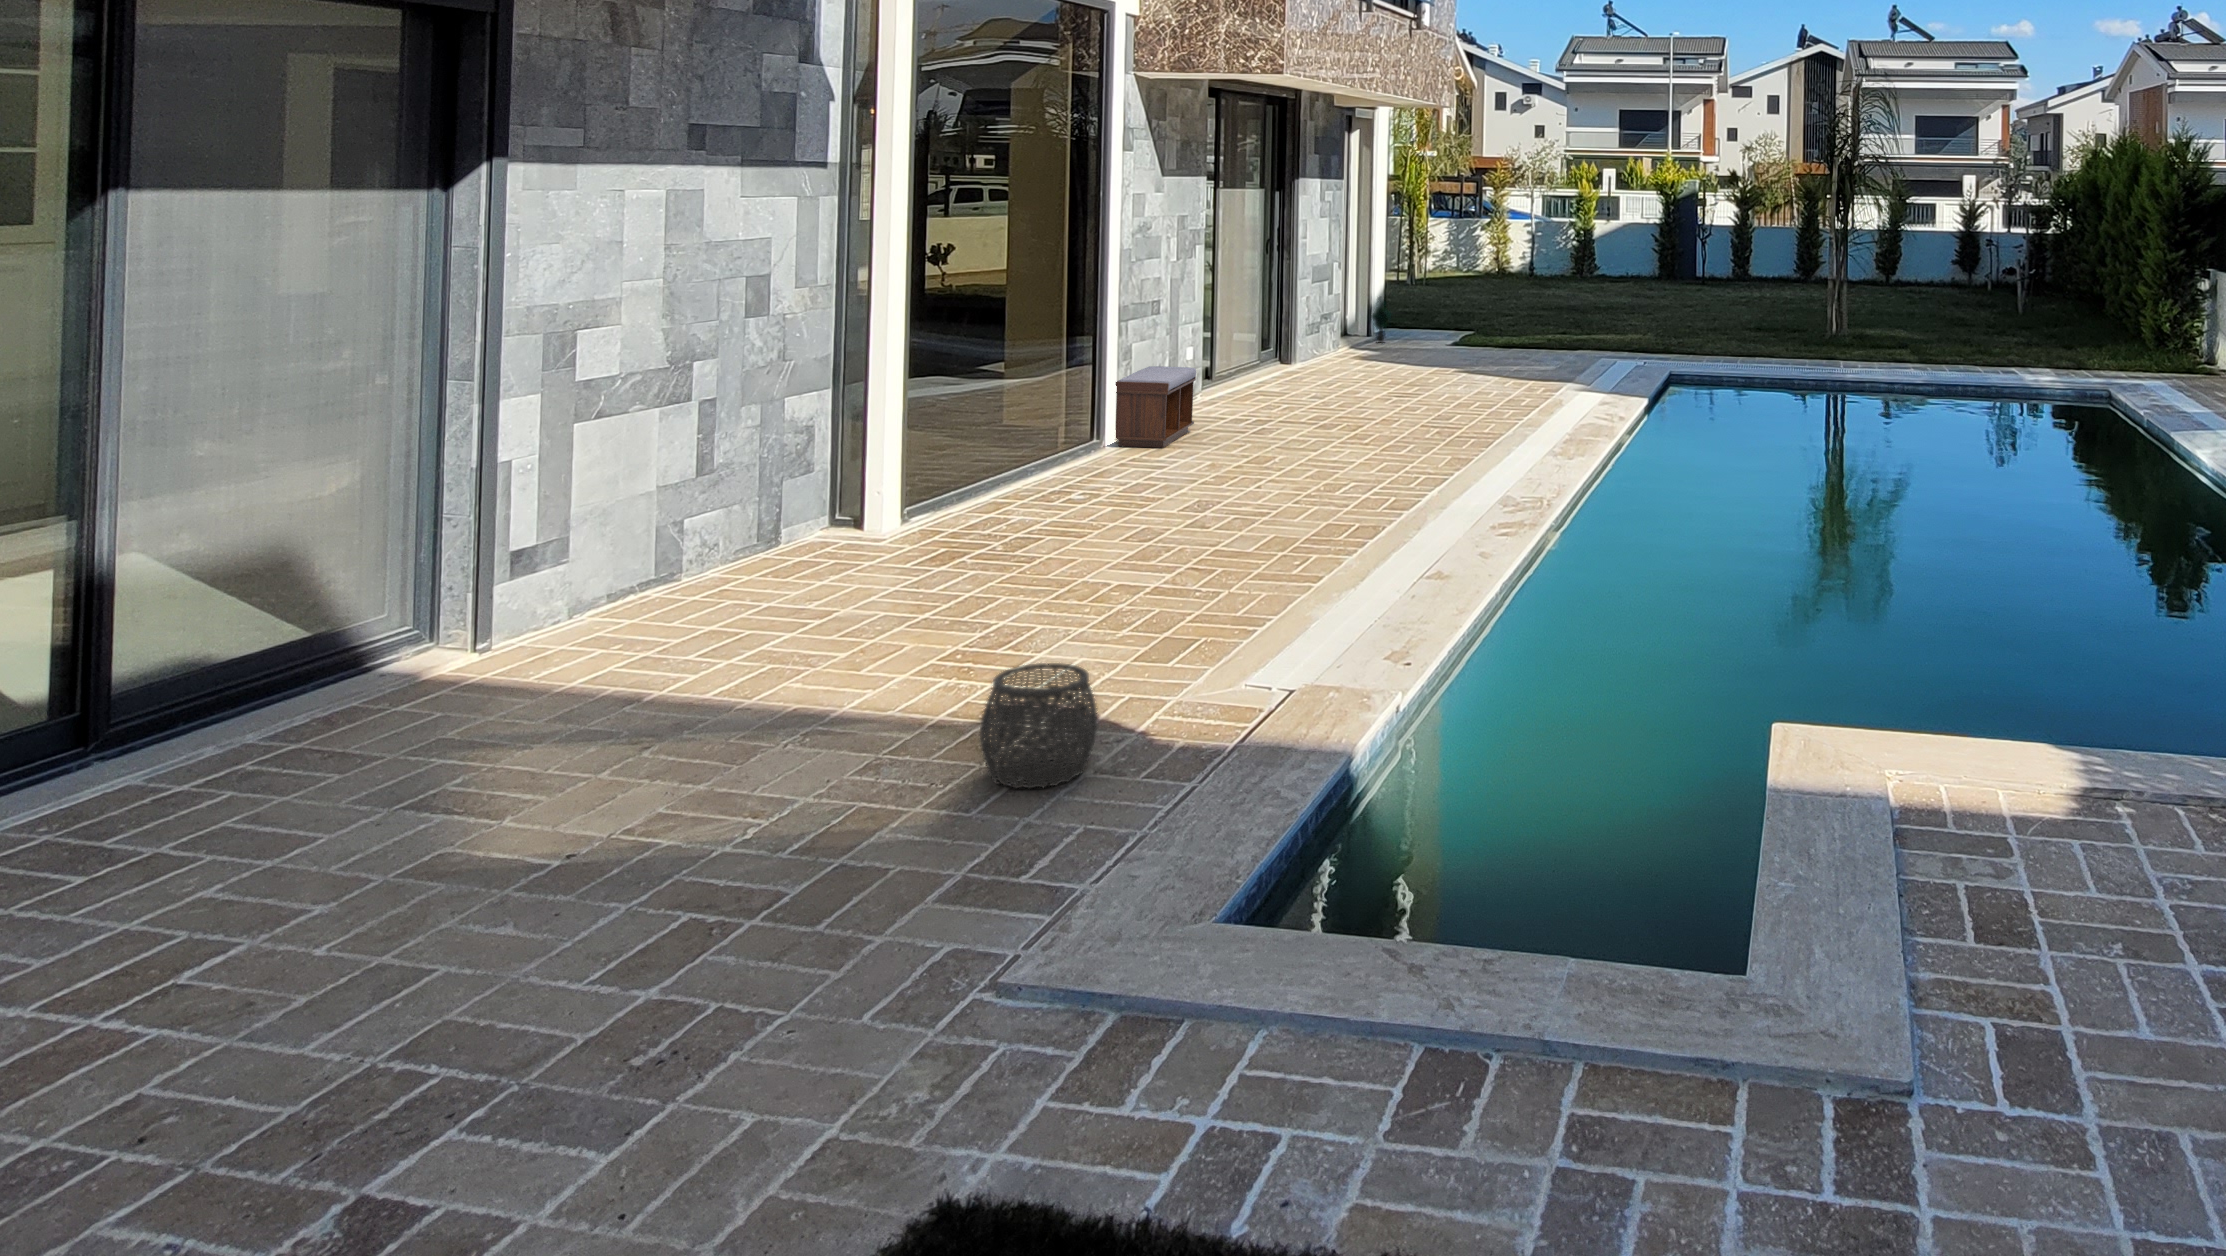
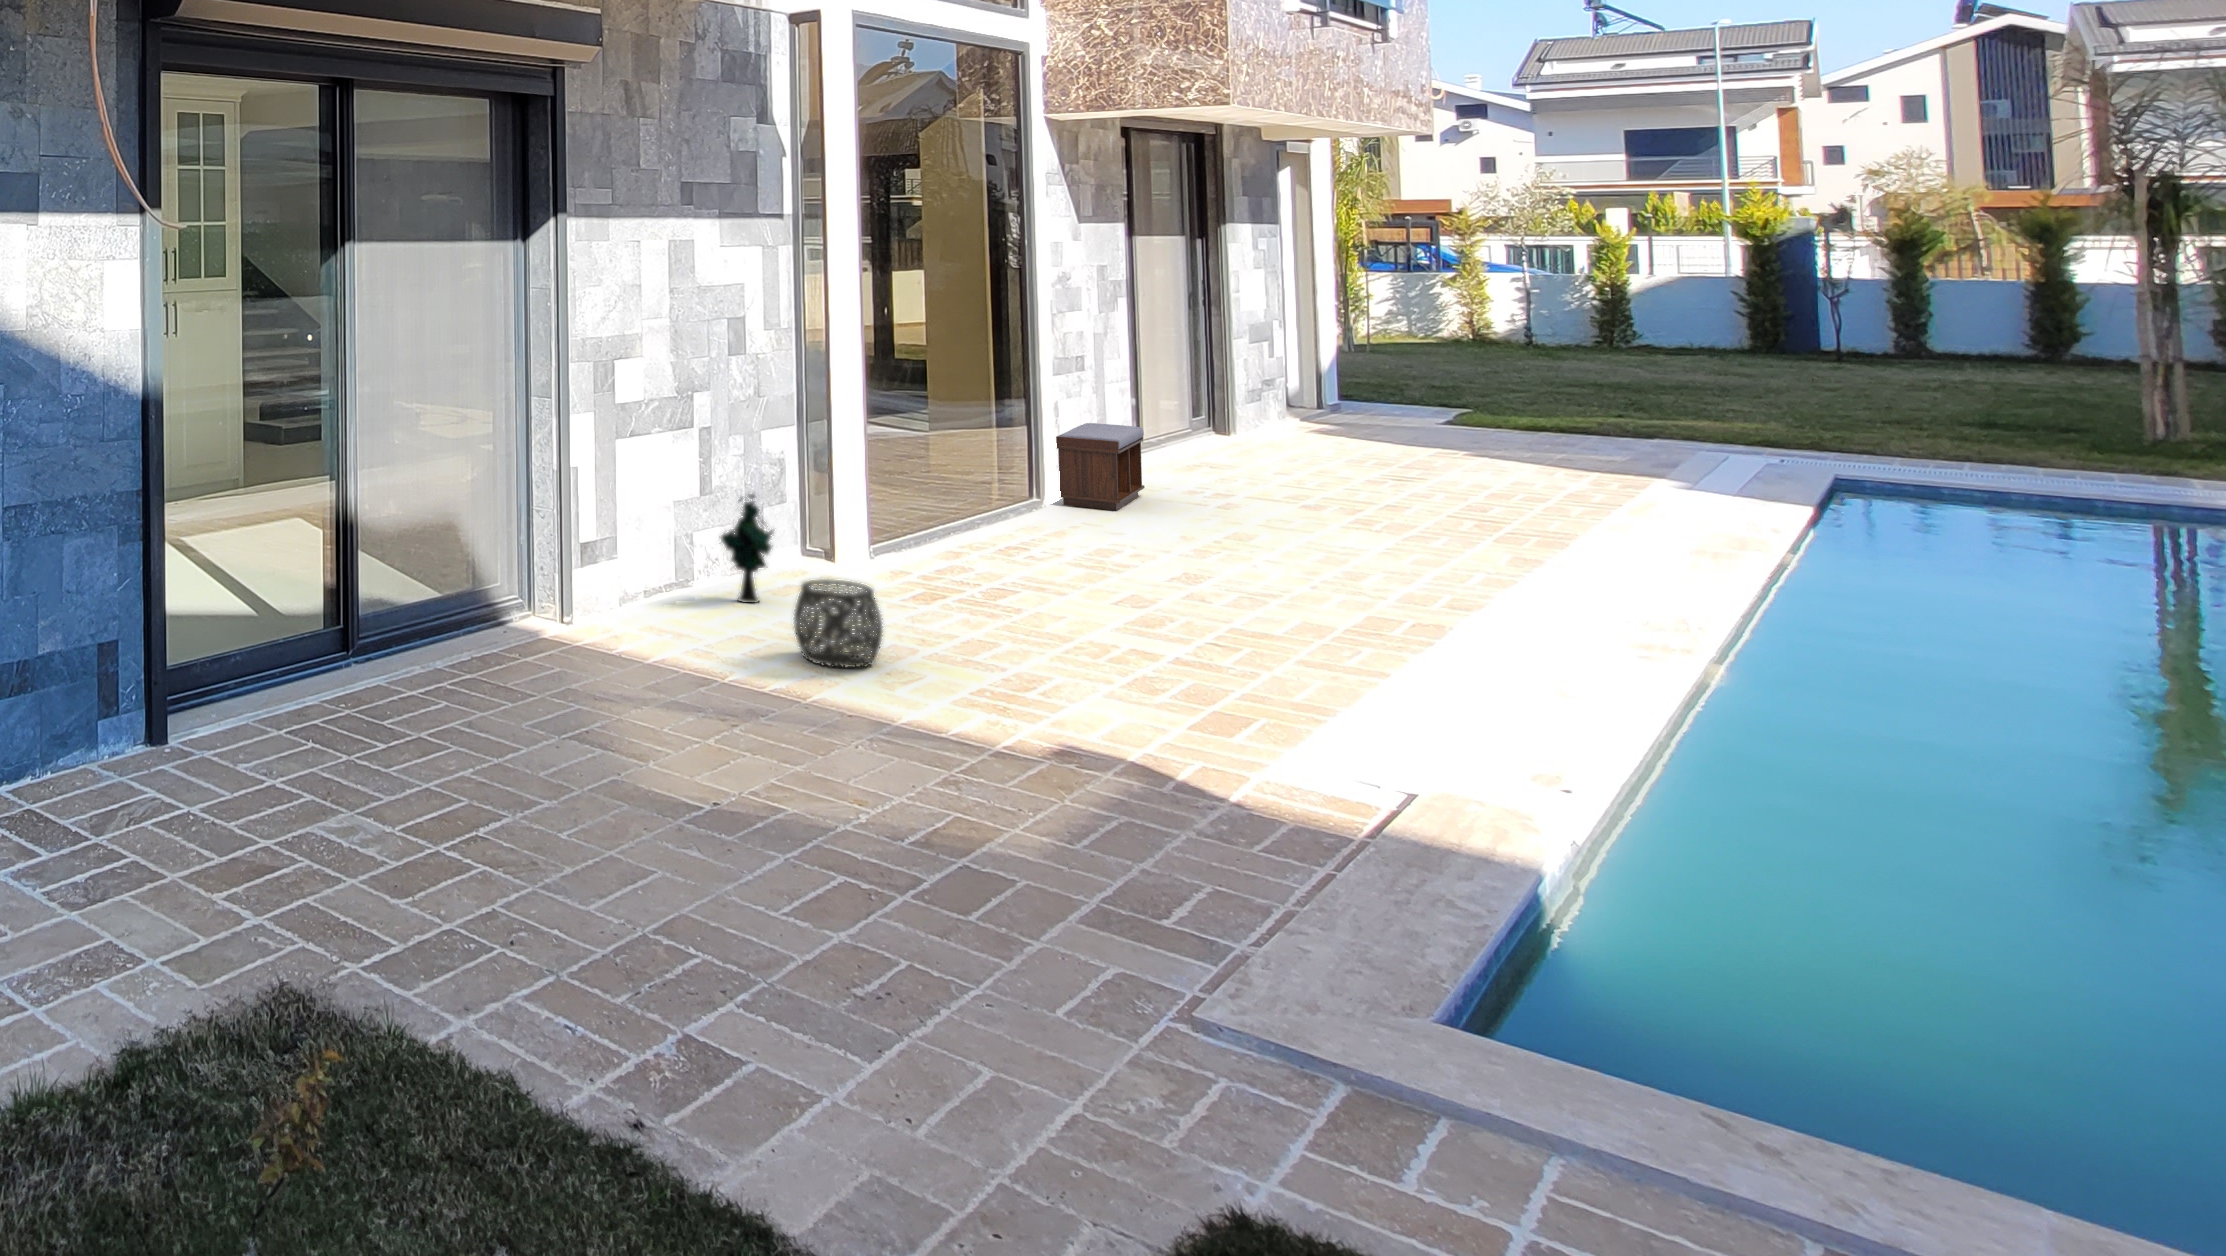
decorative plant: present [1372,298,1391,343] -> present [721,494,773,603]
woven basket: present [980,663,1098,789] -> present [794,579,883,668]

